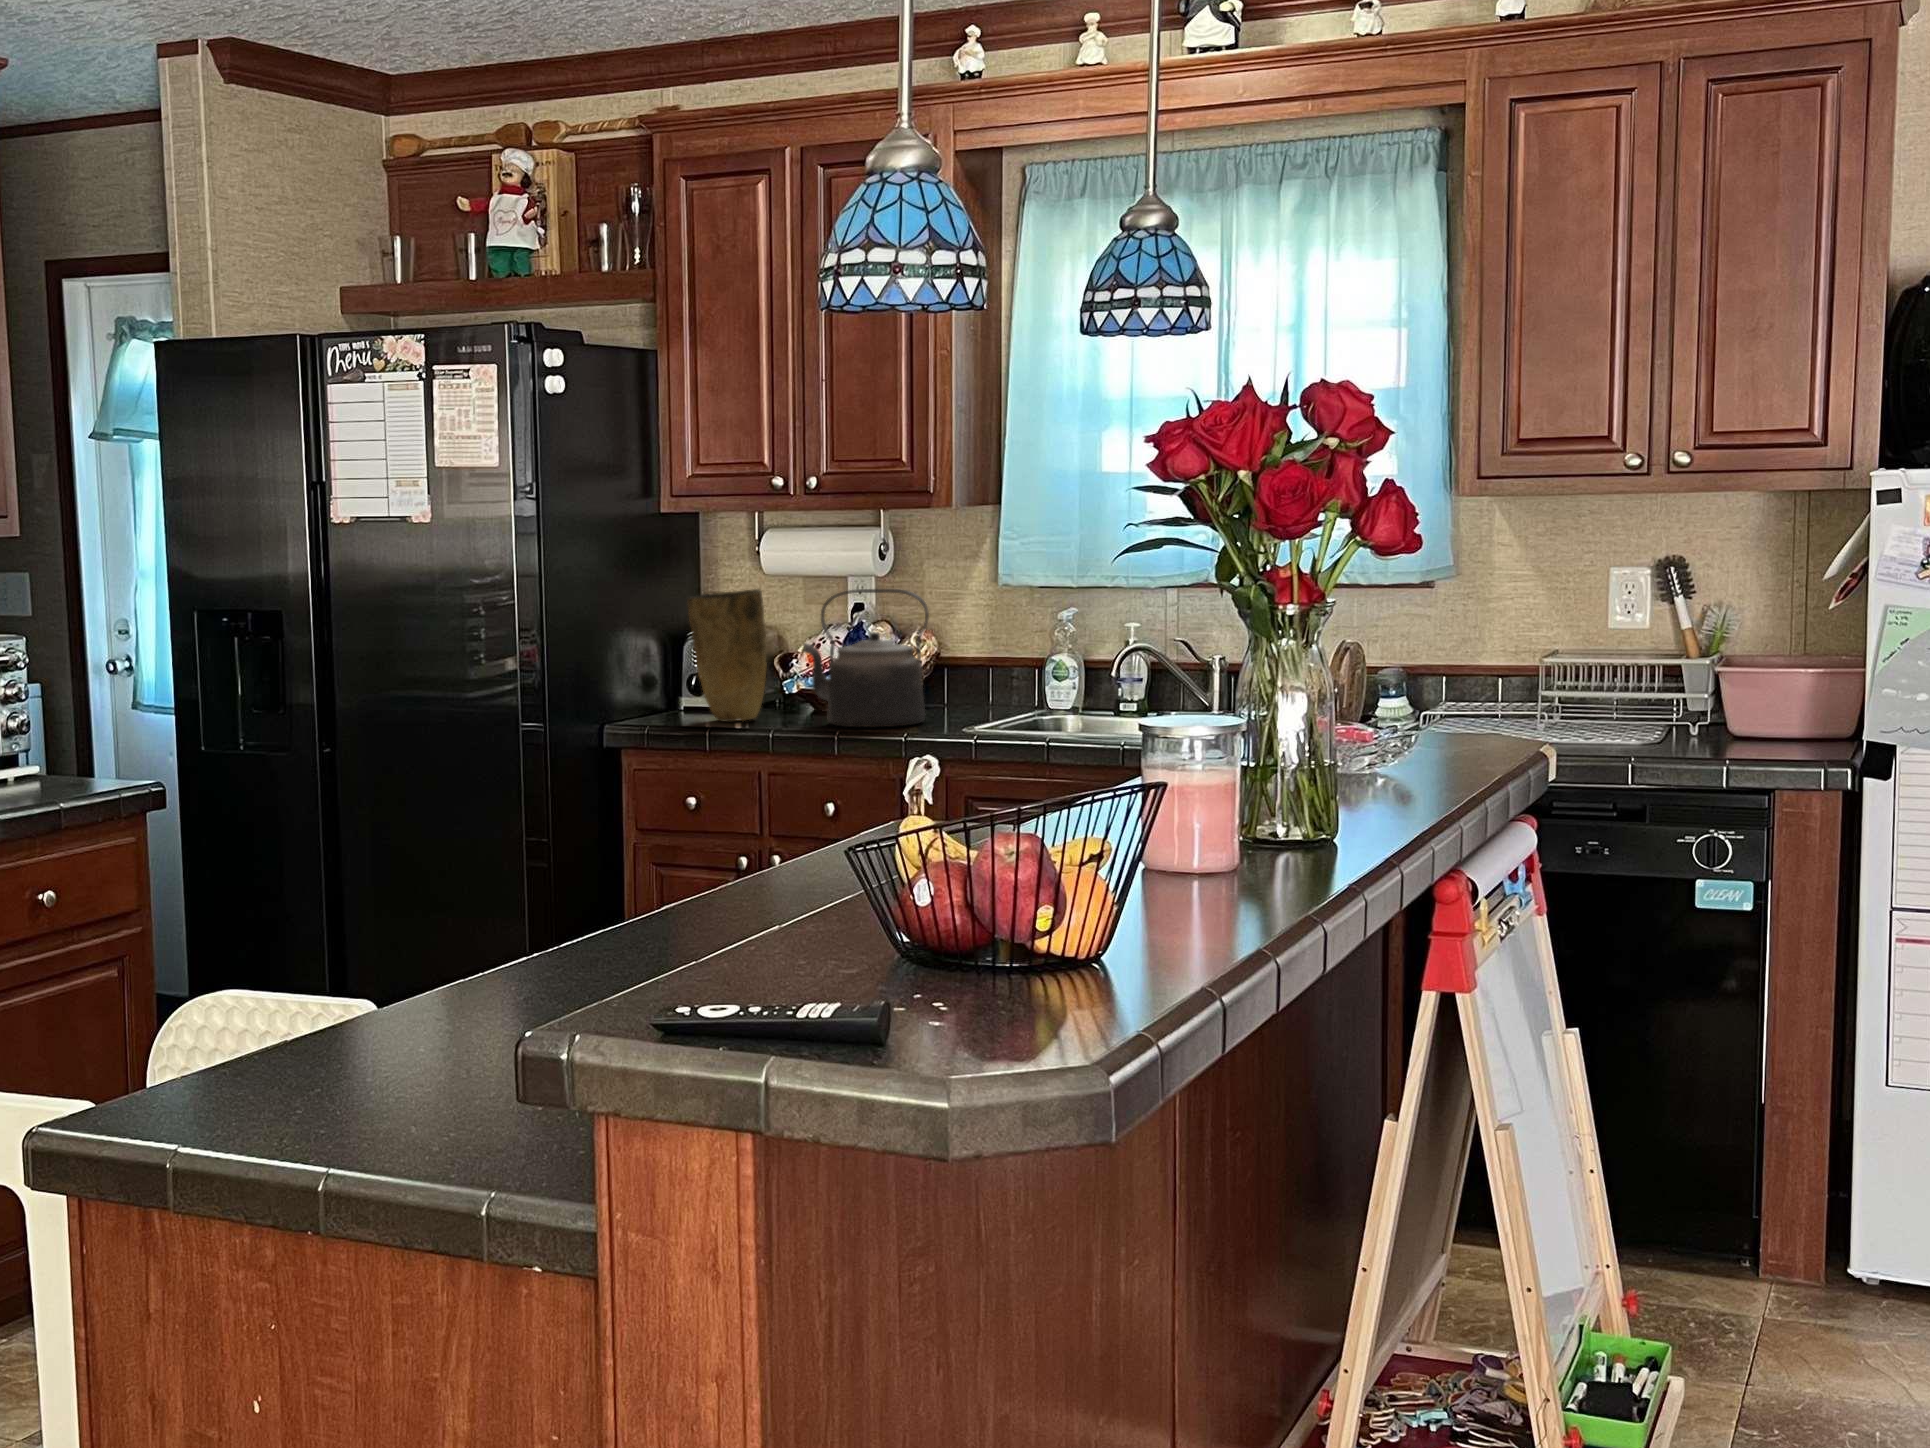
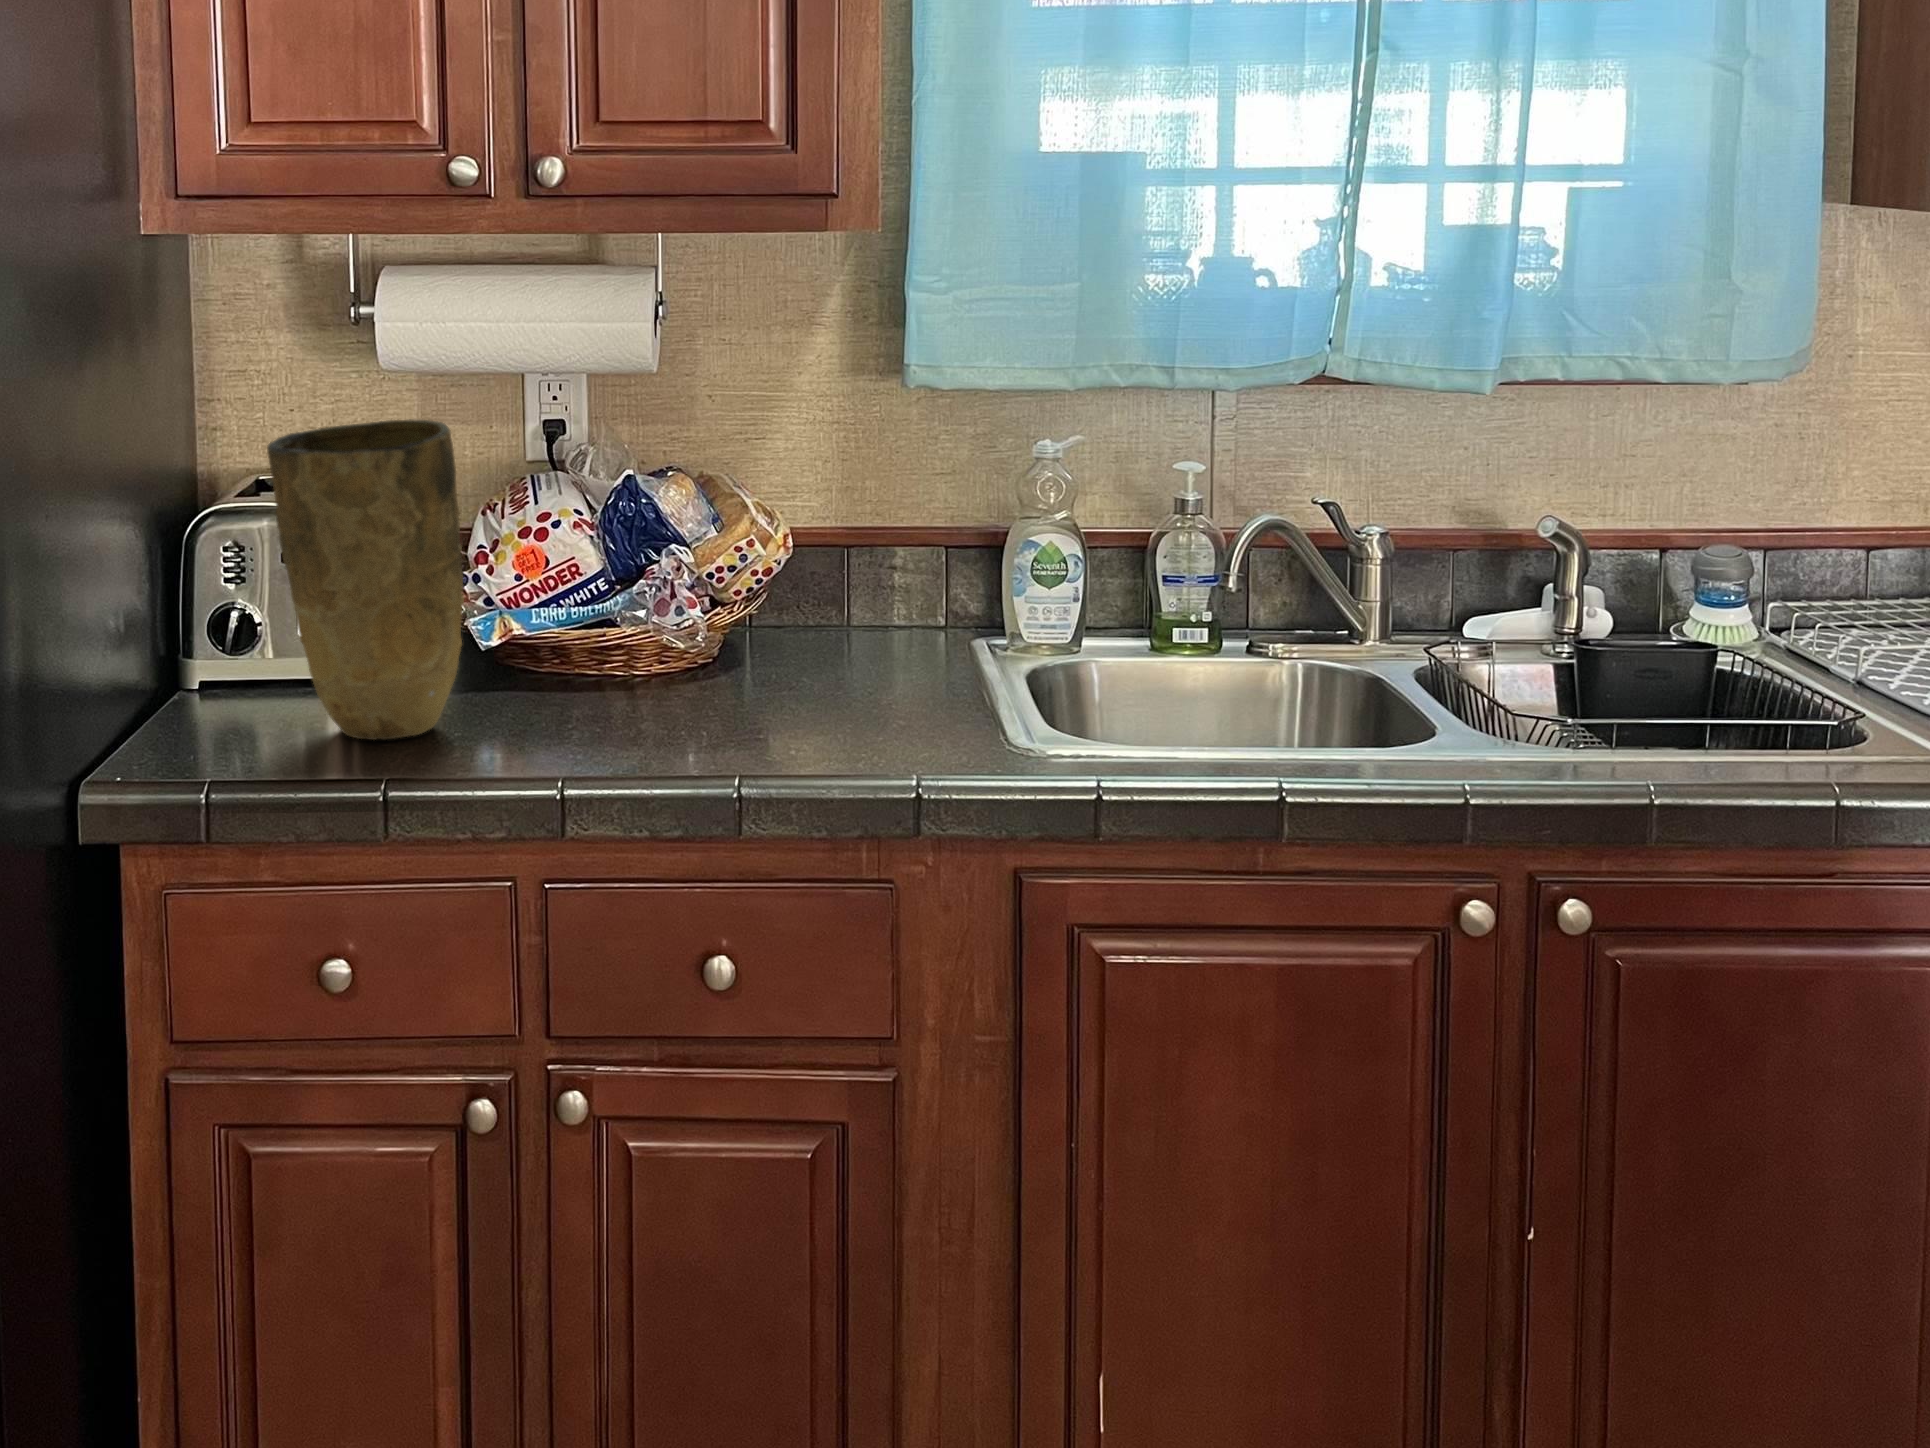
kettle: present [803,589,929,727] -> none [572,415,862,748]

